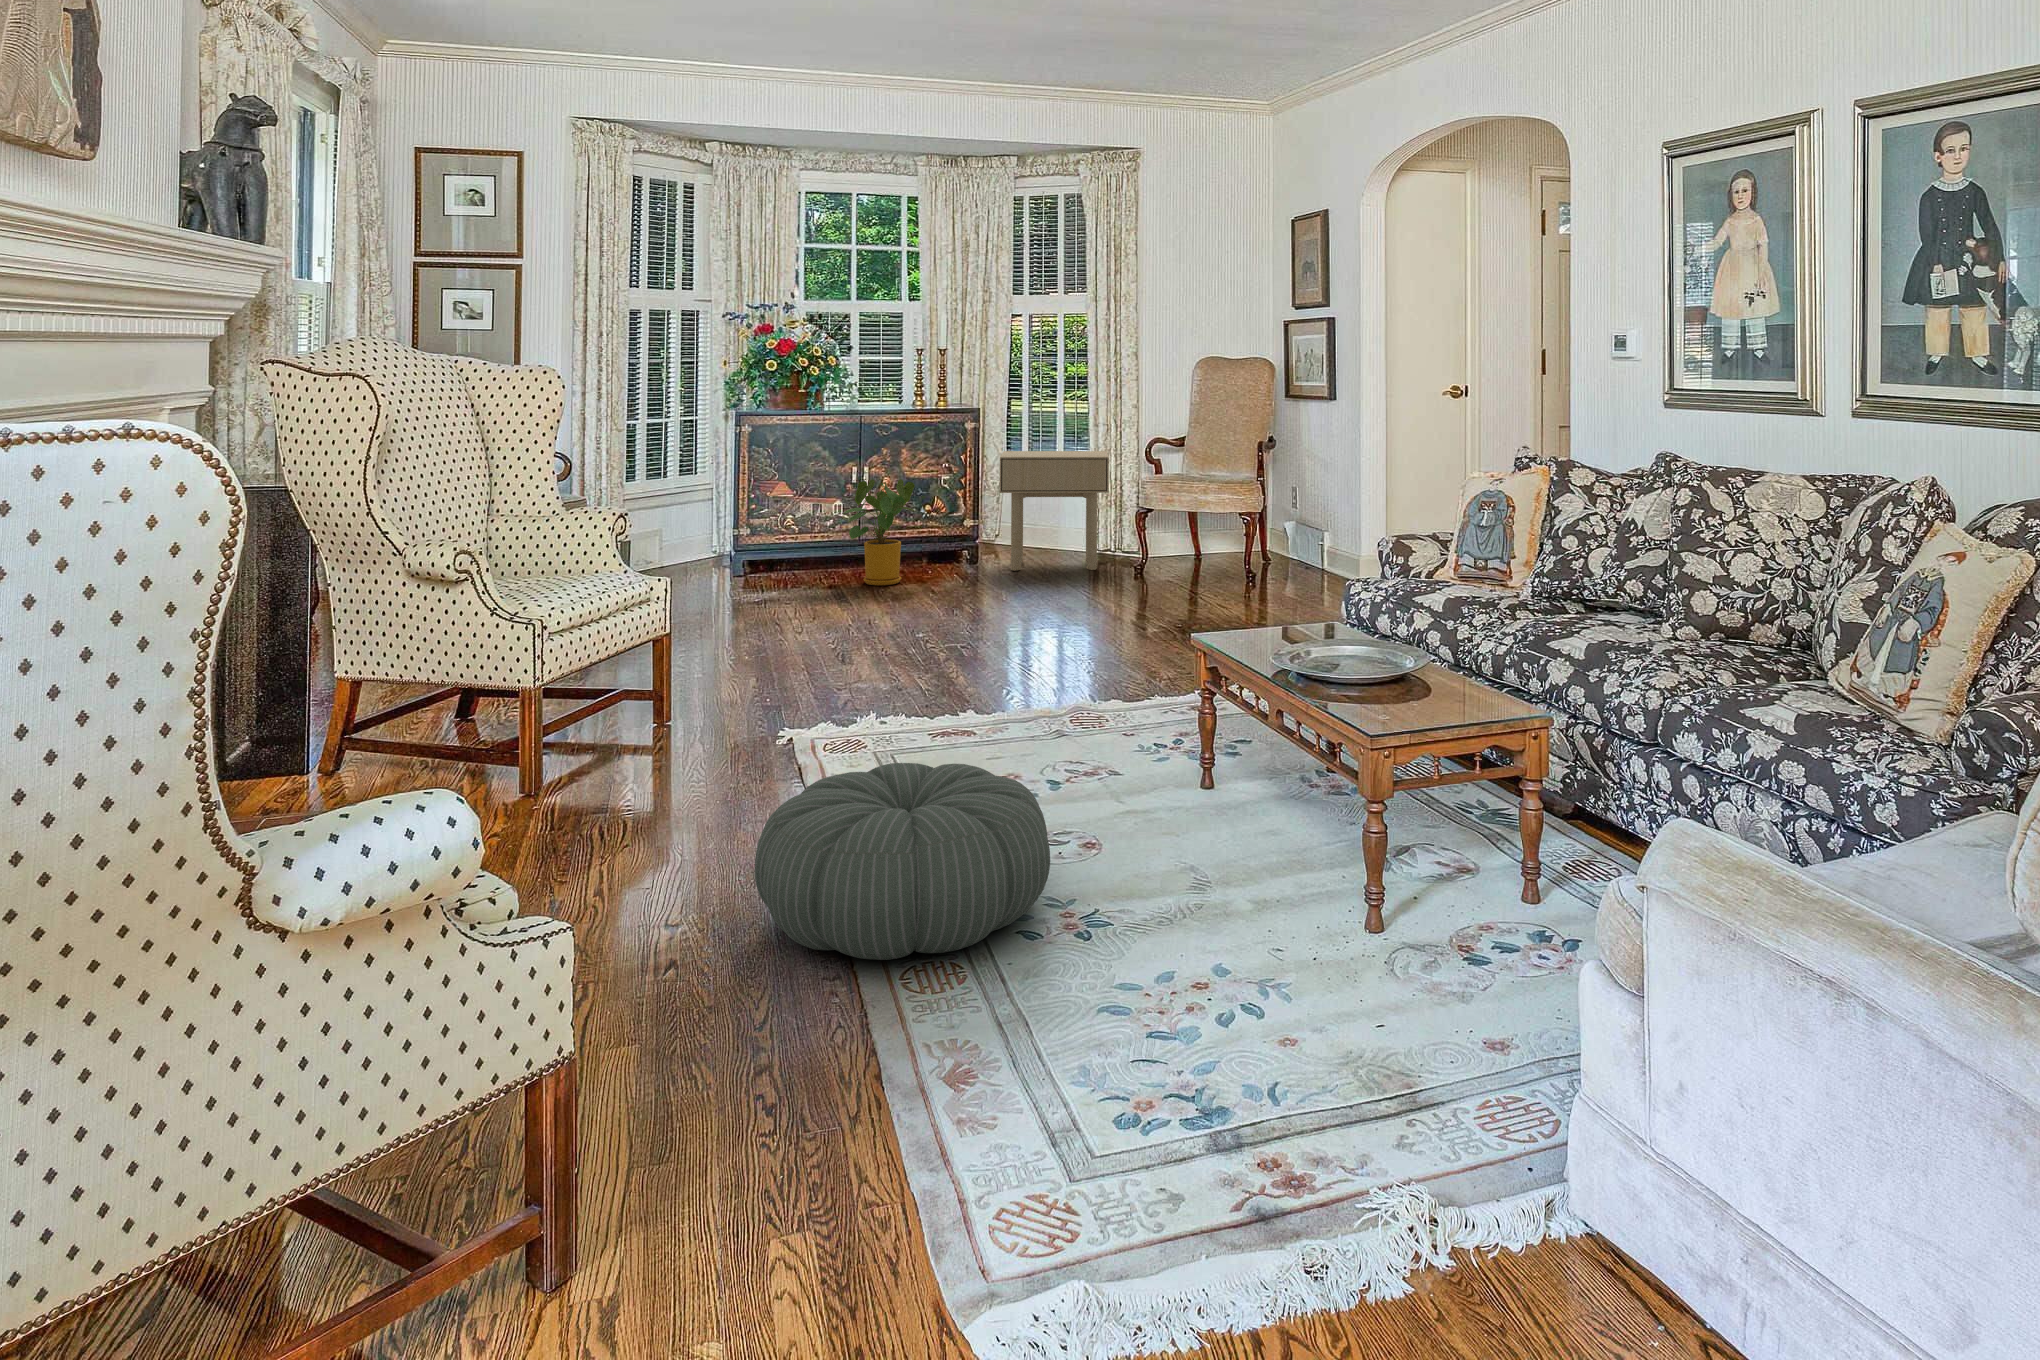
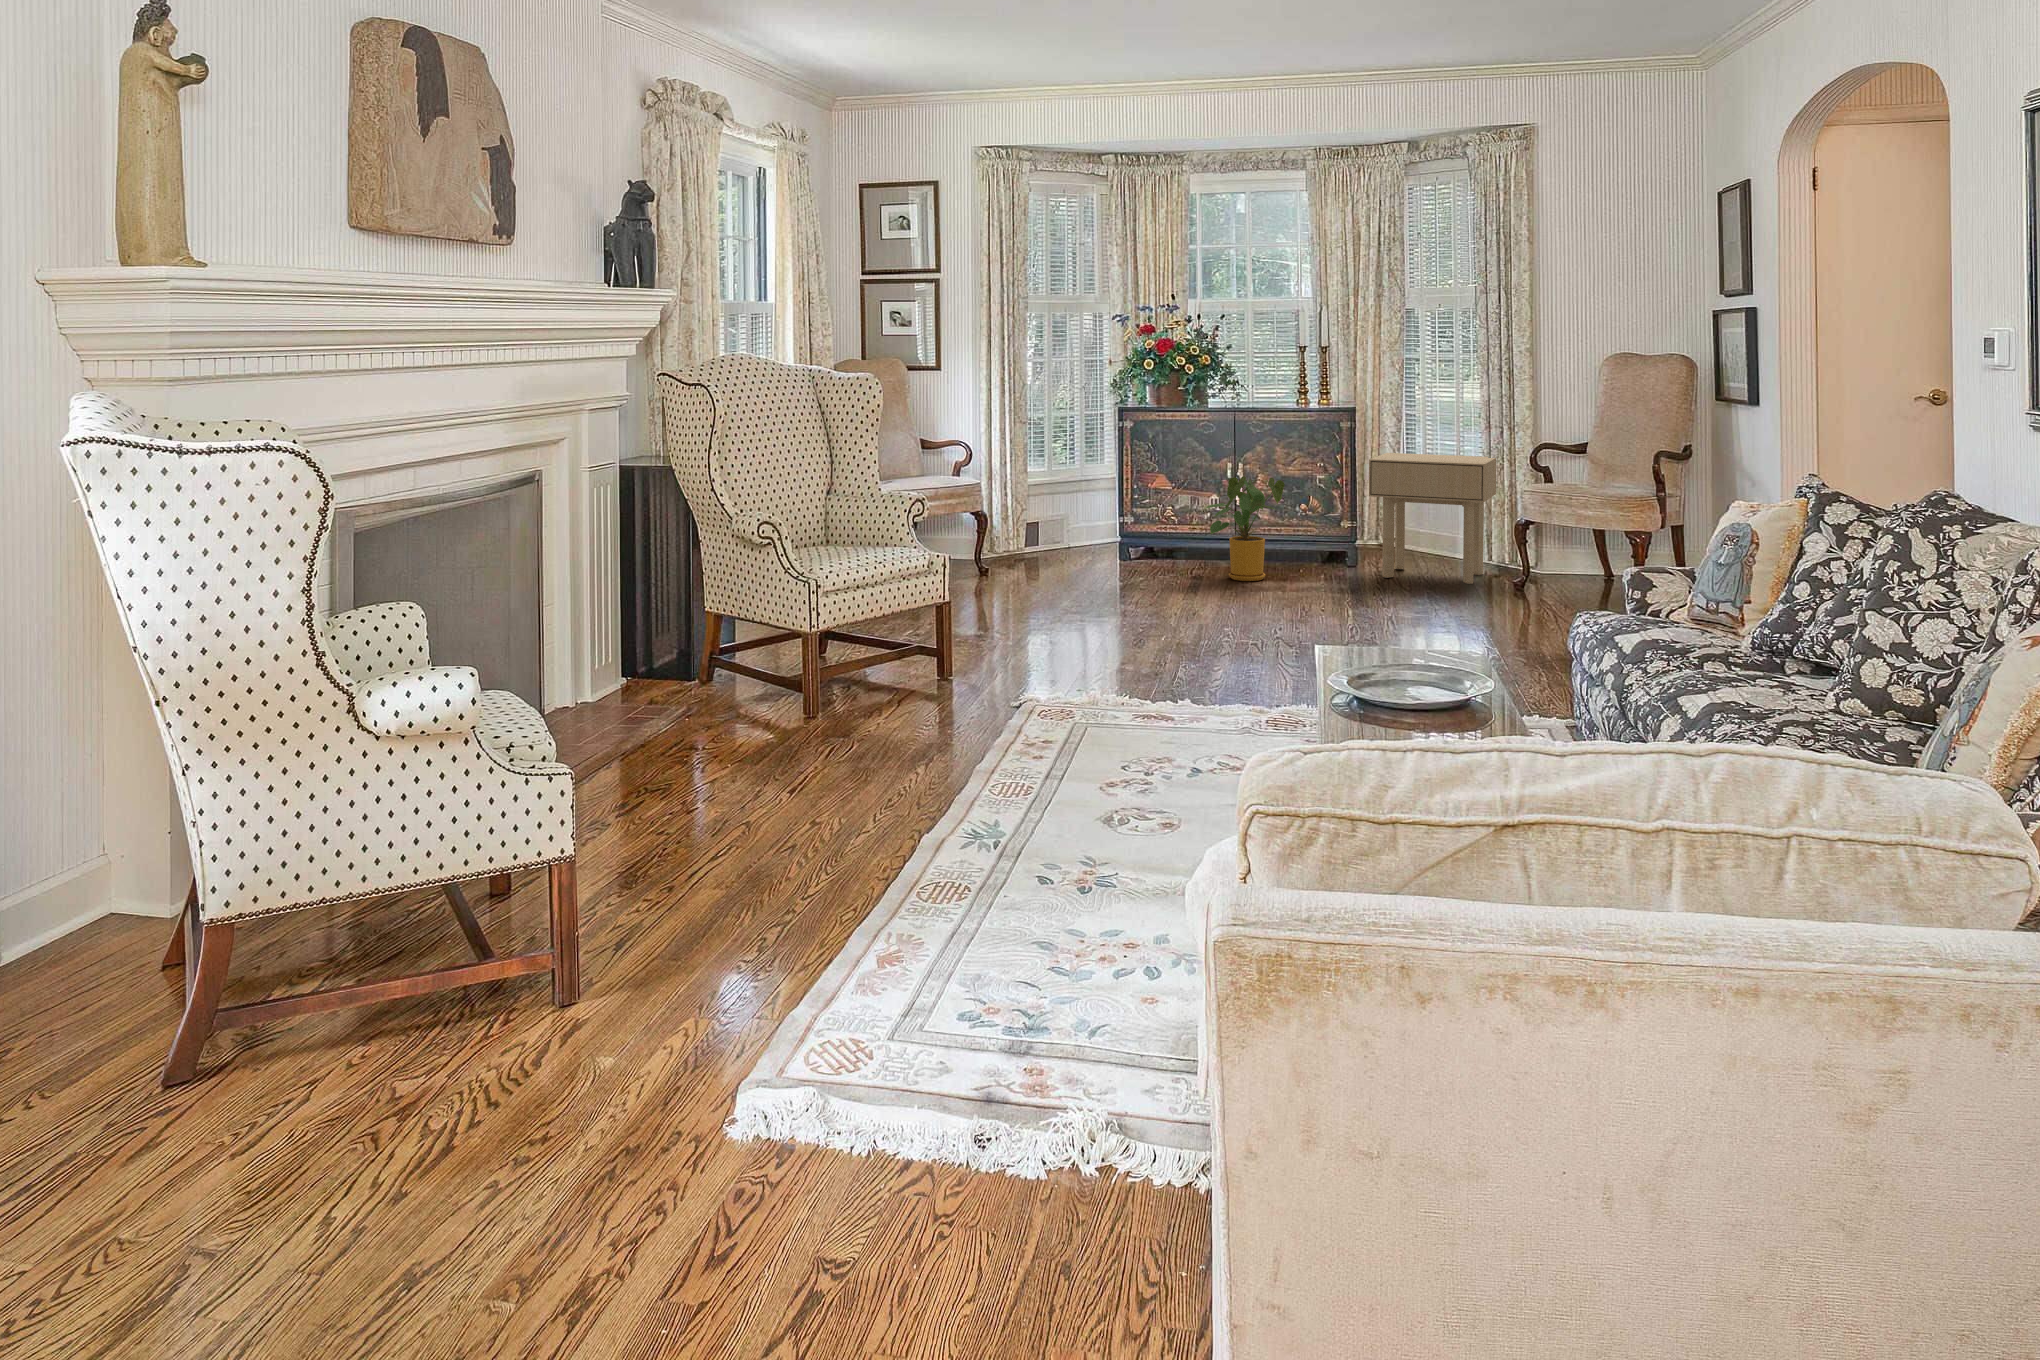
pouf: present [755,763,1050,960] -> none [854,726,1095,880]

